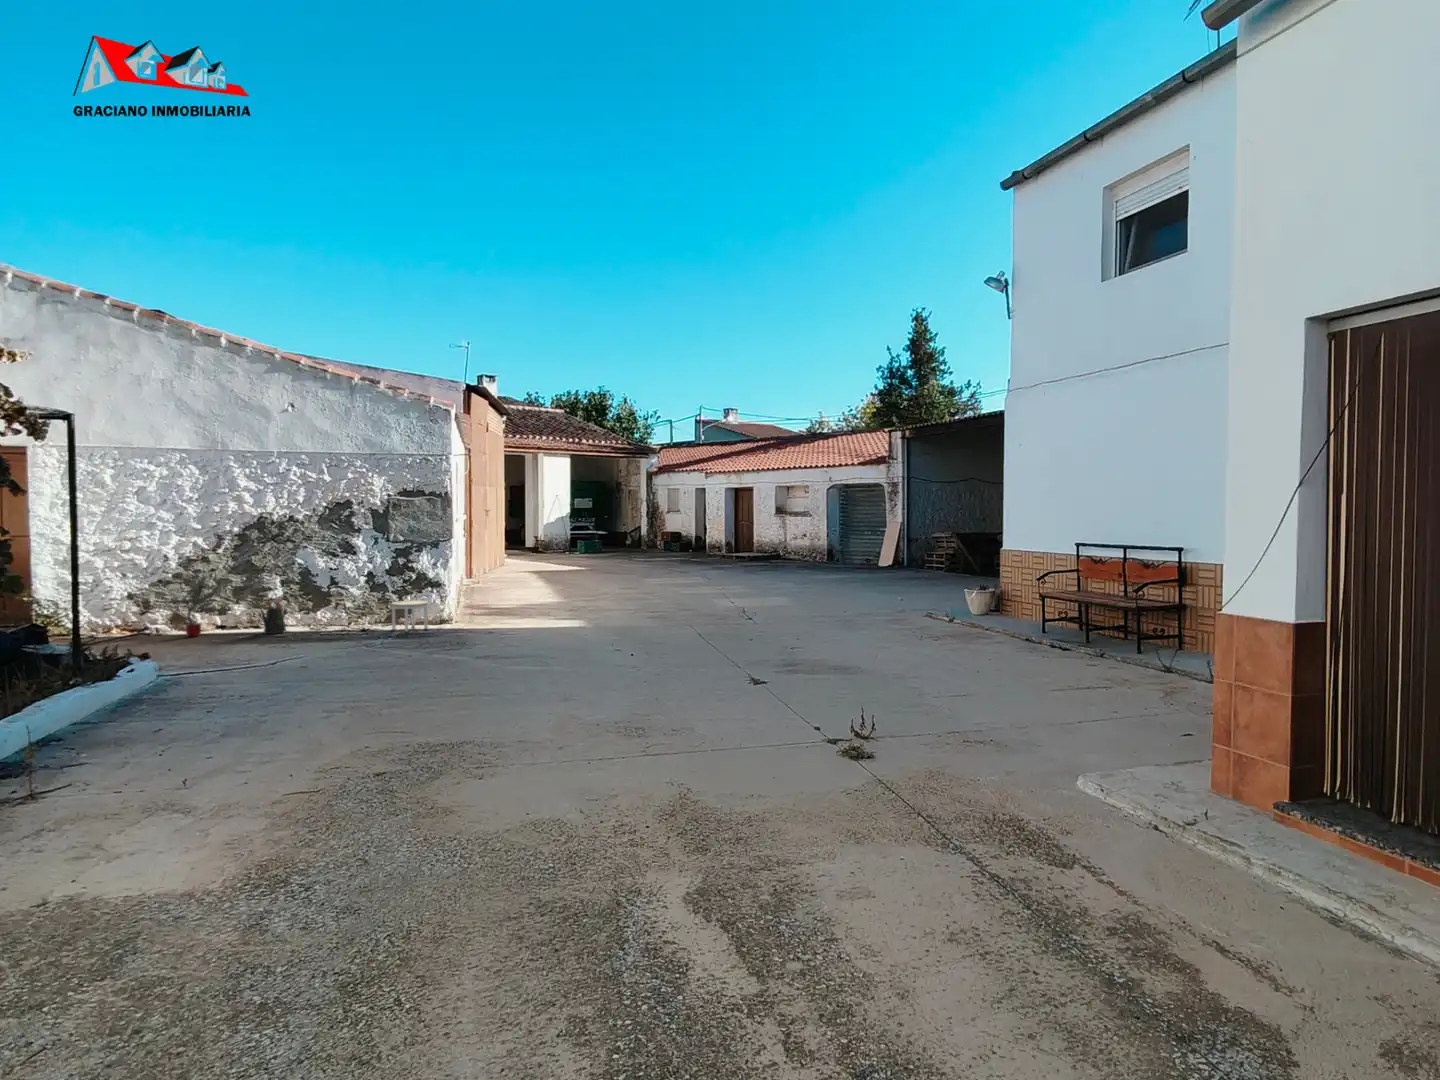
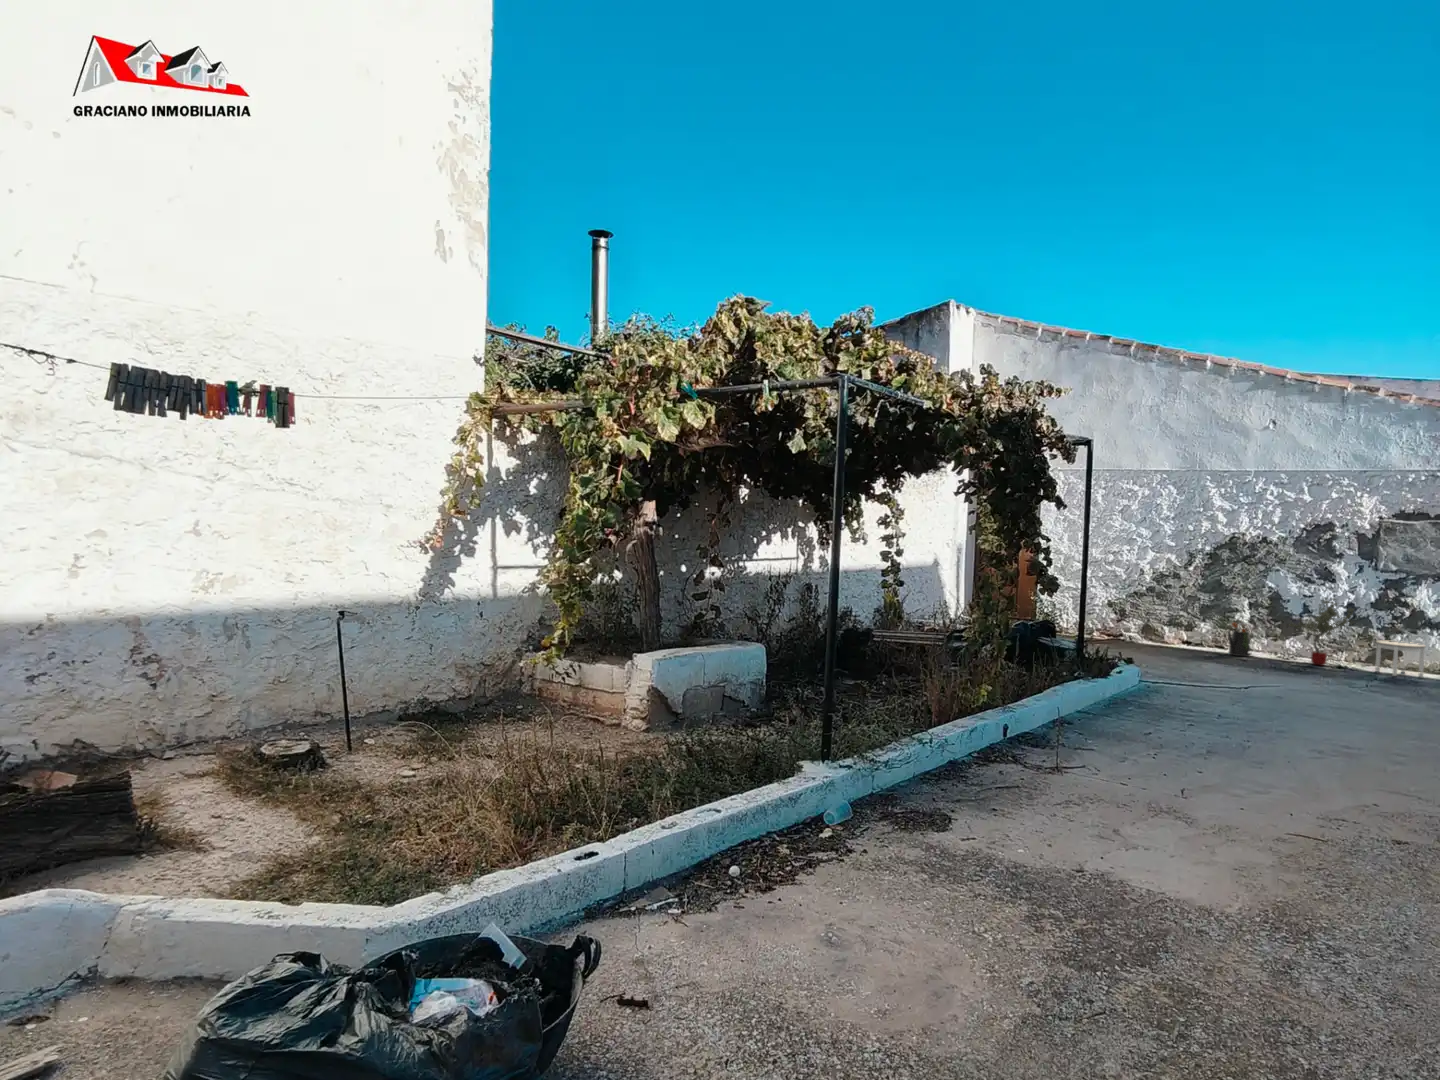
potted tree: present [164,571,222,637] -> present [1291,598,1354,666]

